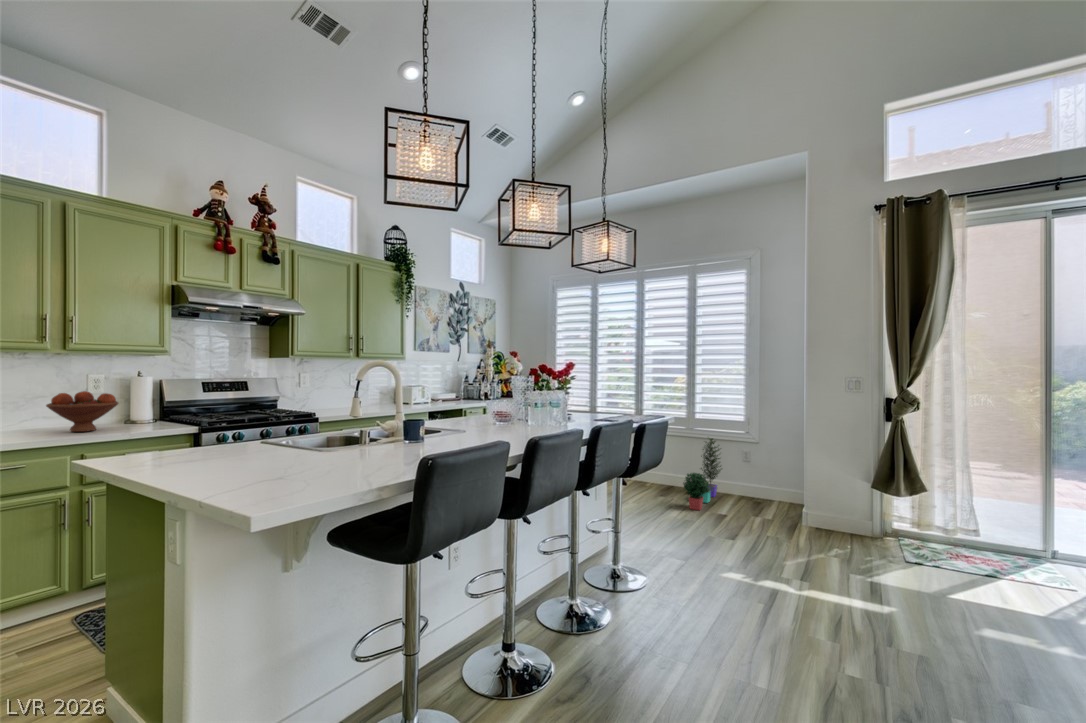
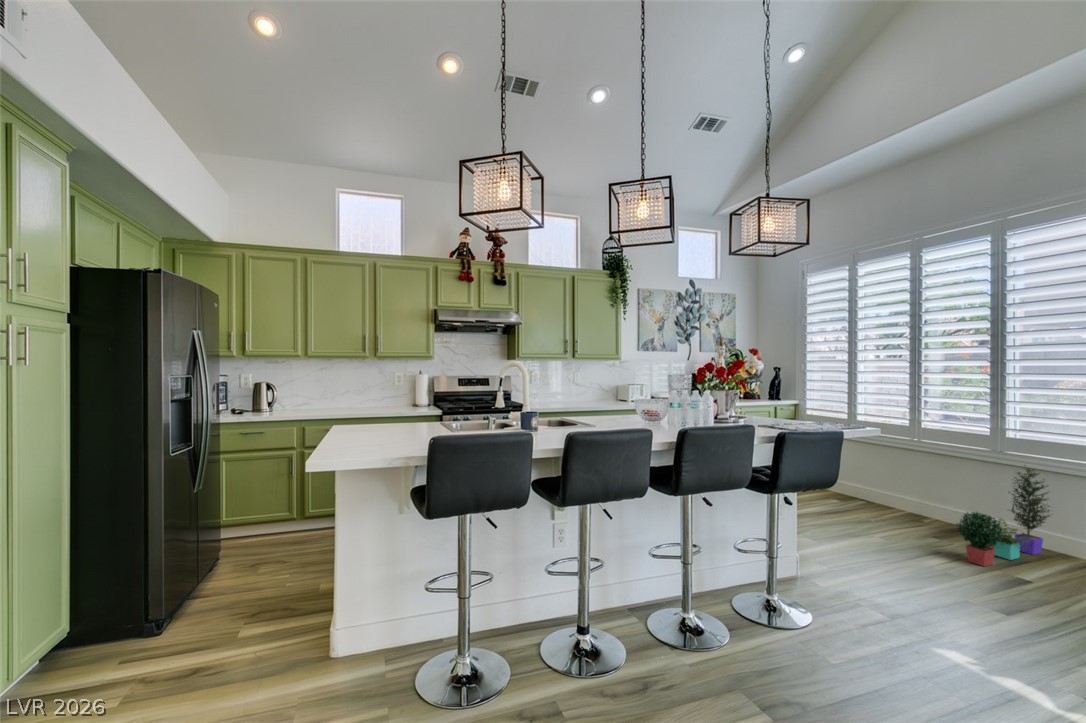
fruit bowl: present [46,391,119,432] -> none [365,384,401,411]

